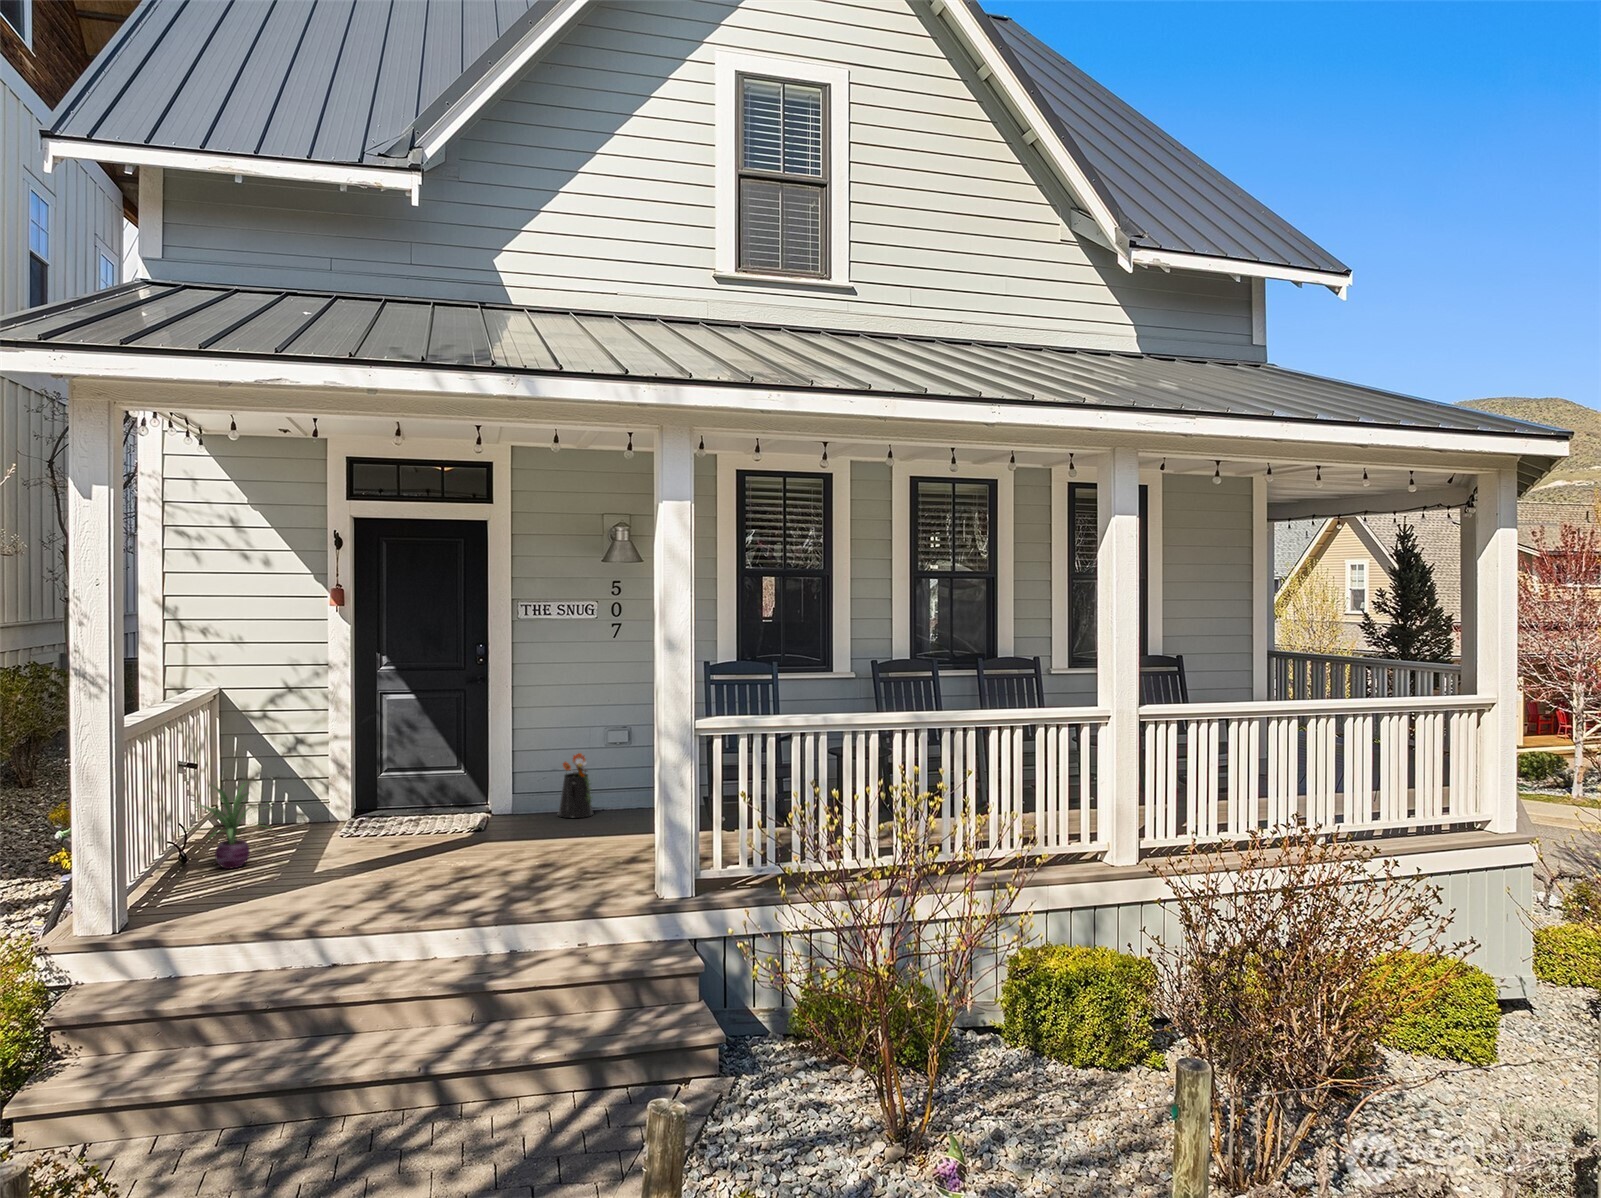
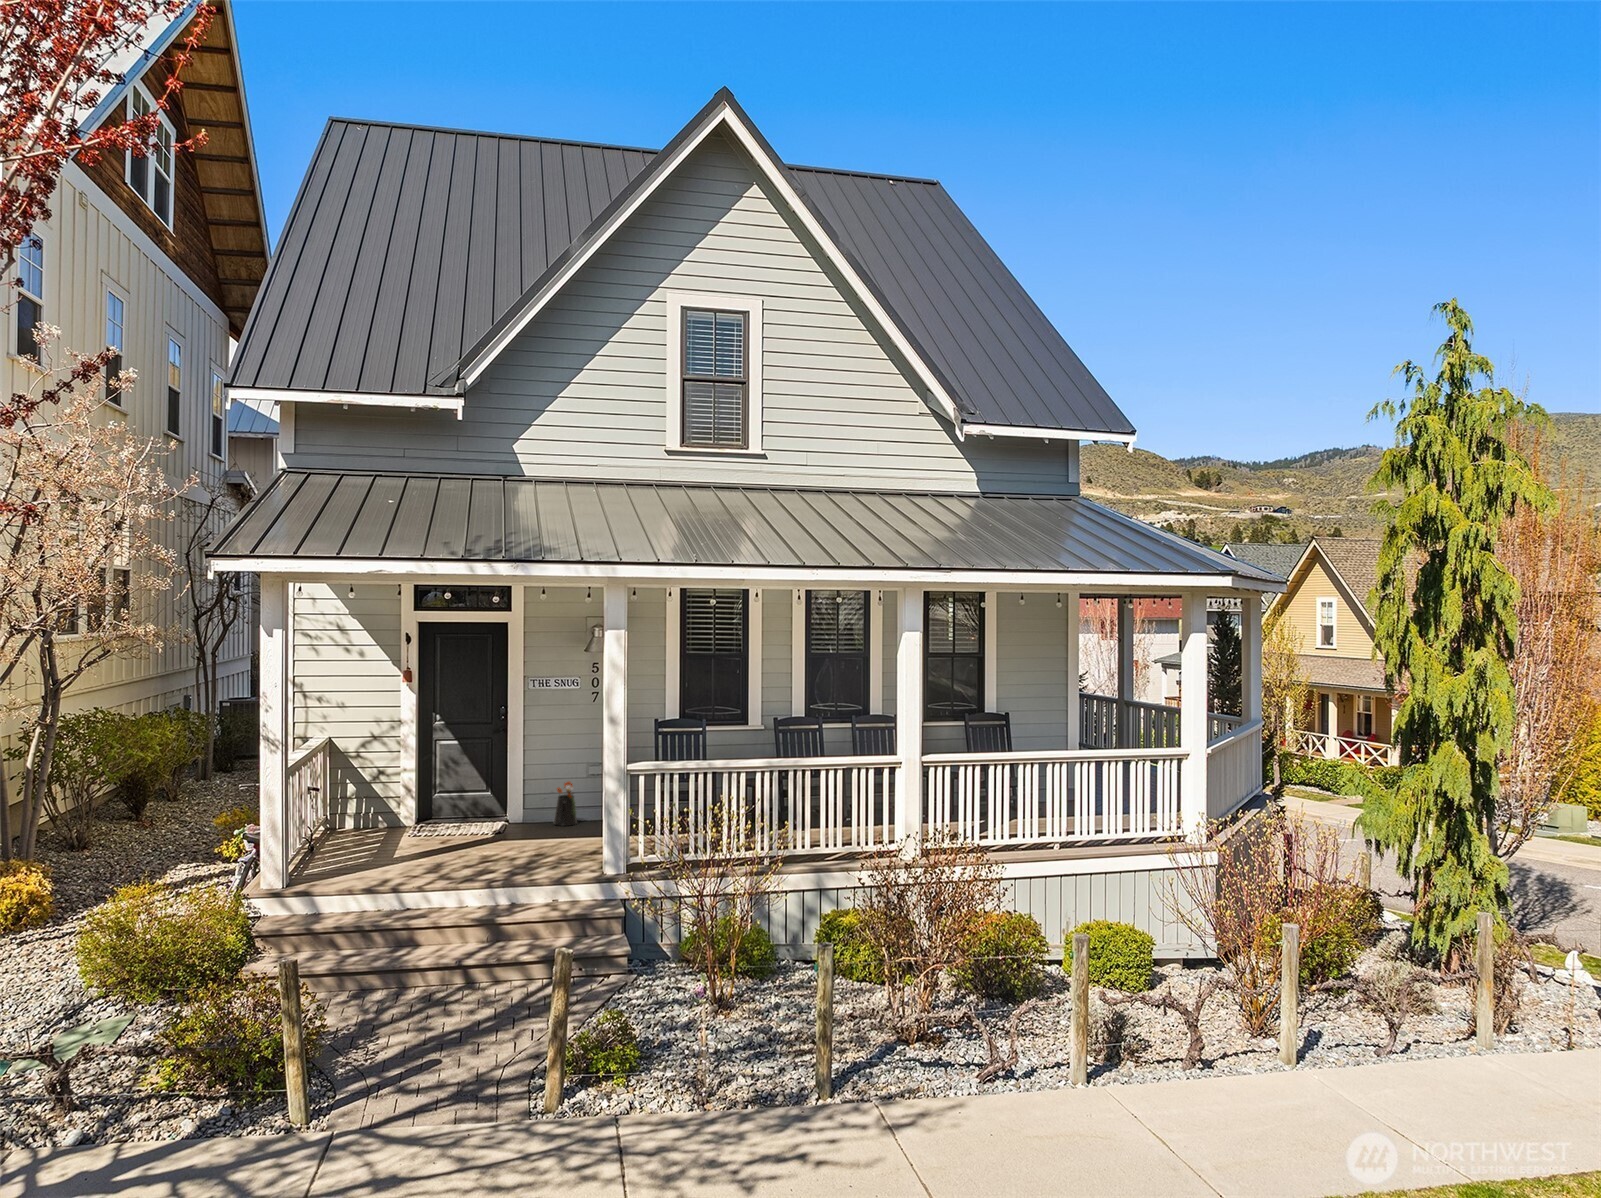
decorative plant: present [198,782,272,868] -> none [305,799,370,854]

